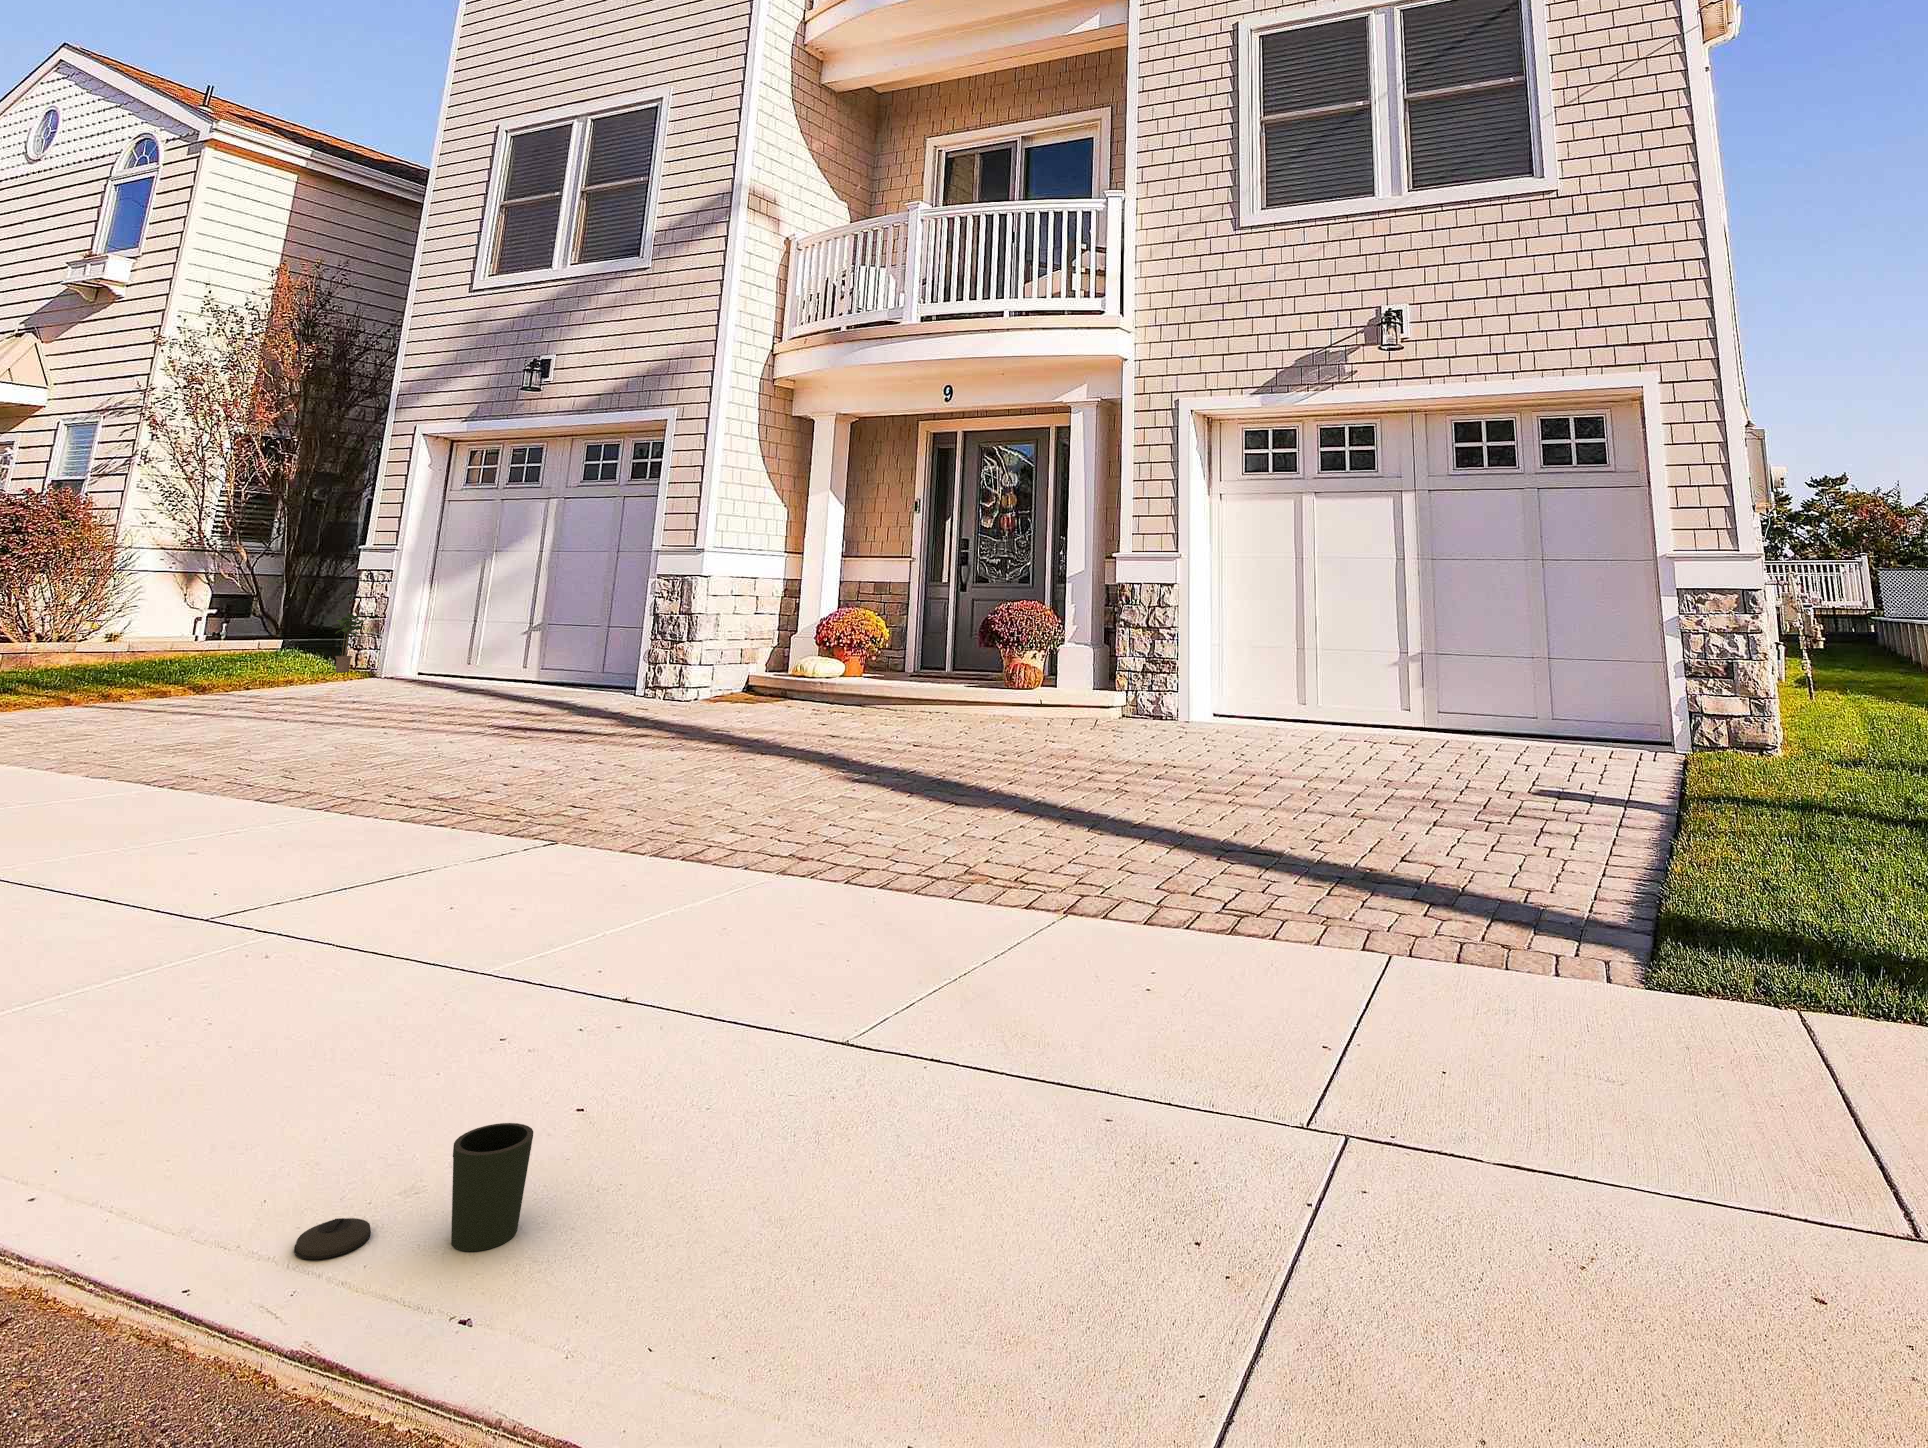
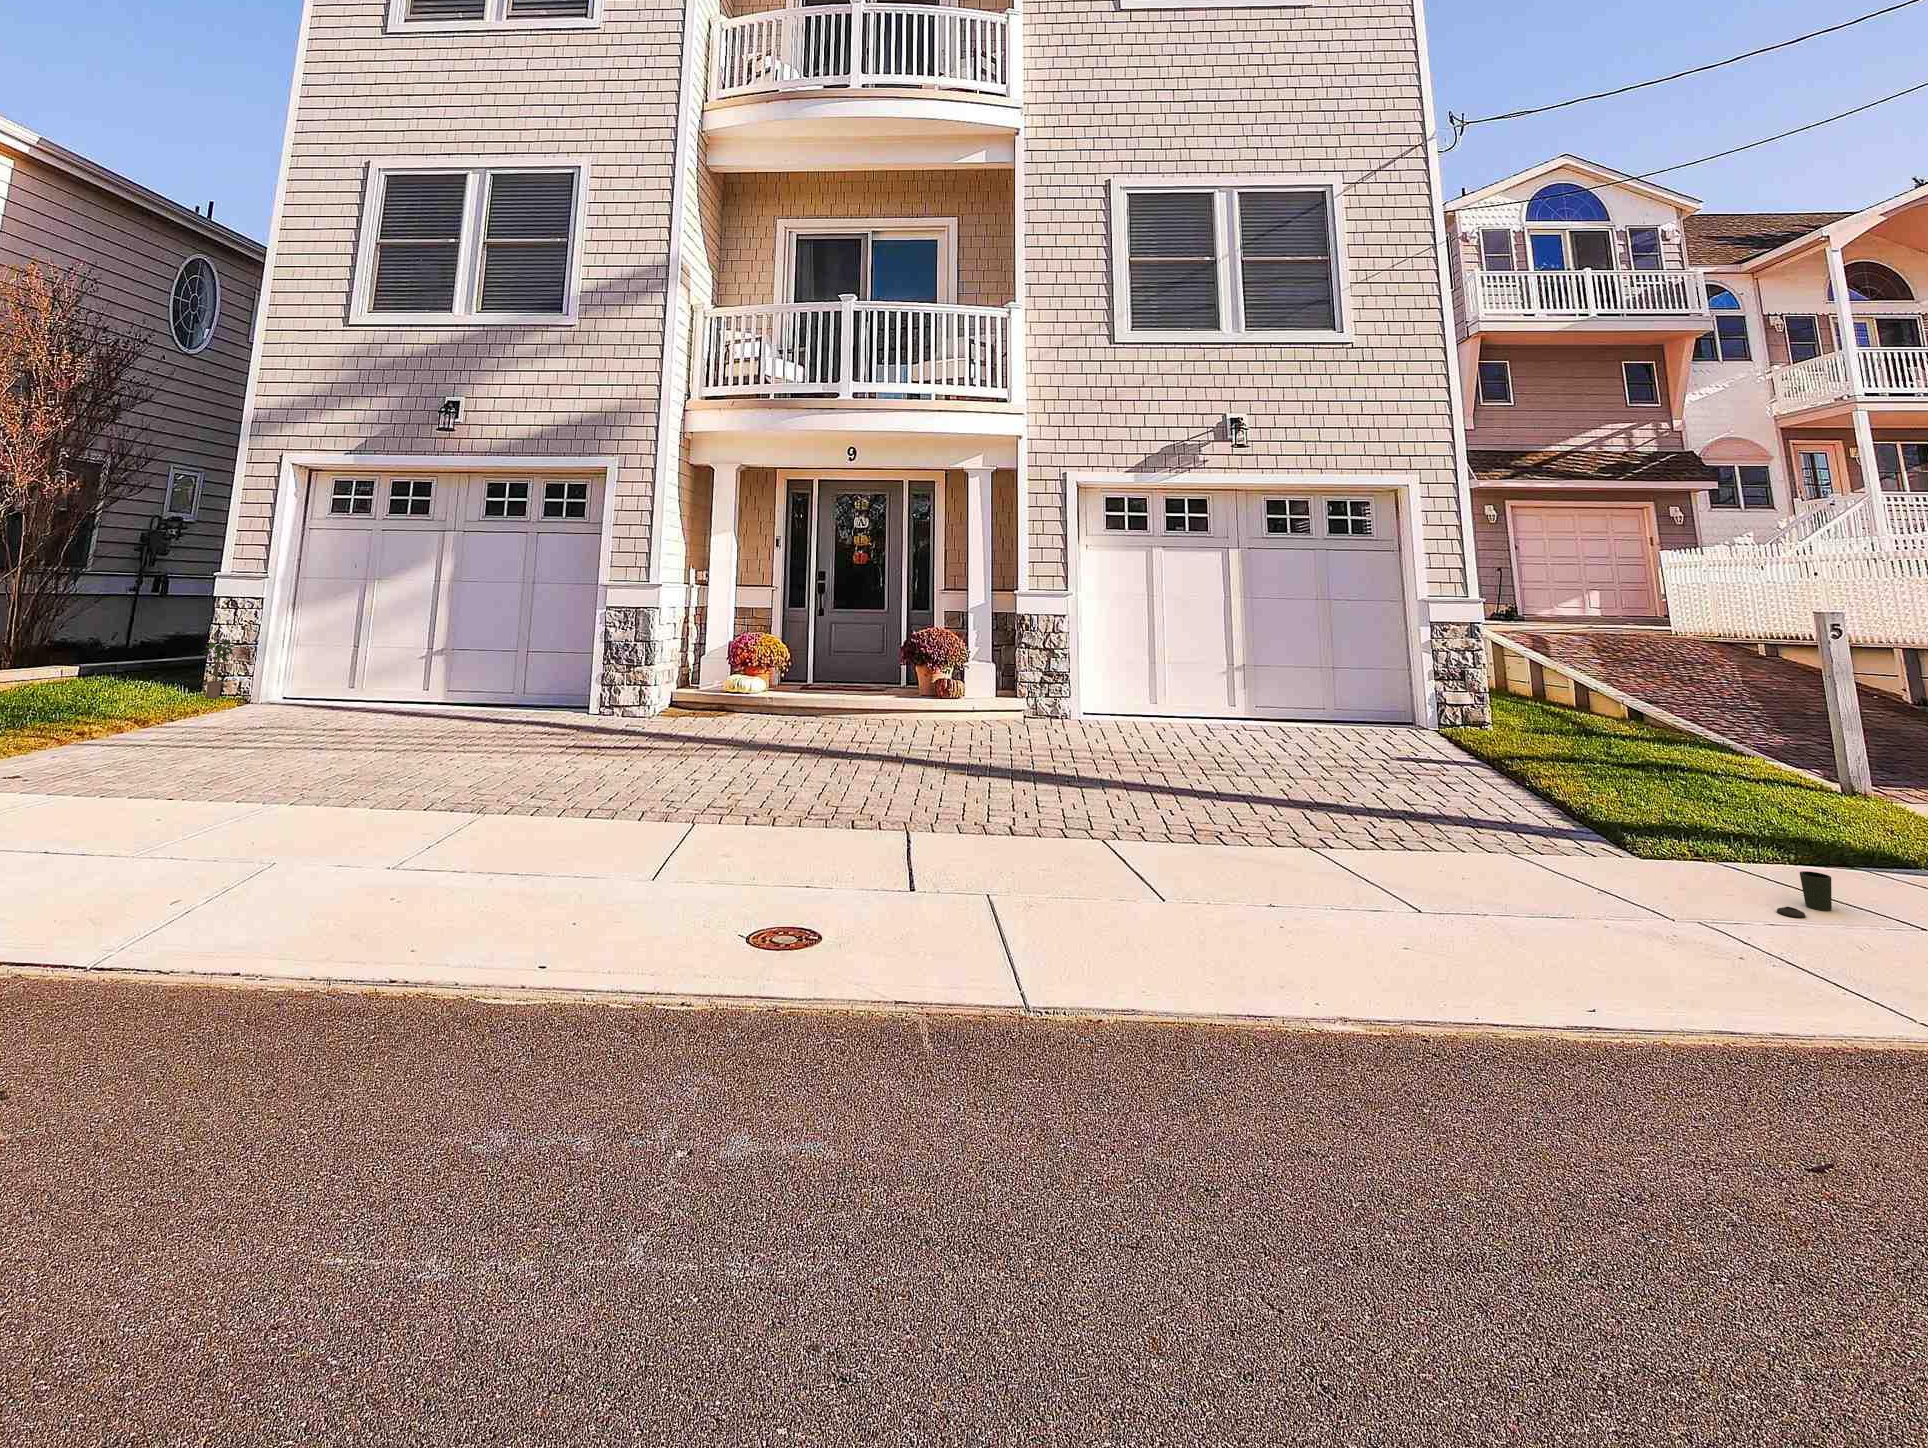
trash can: present [294,1123,533,1259] -> present [1777,871,1832,918]

